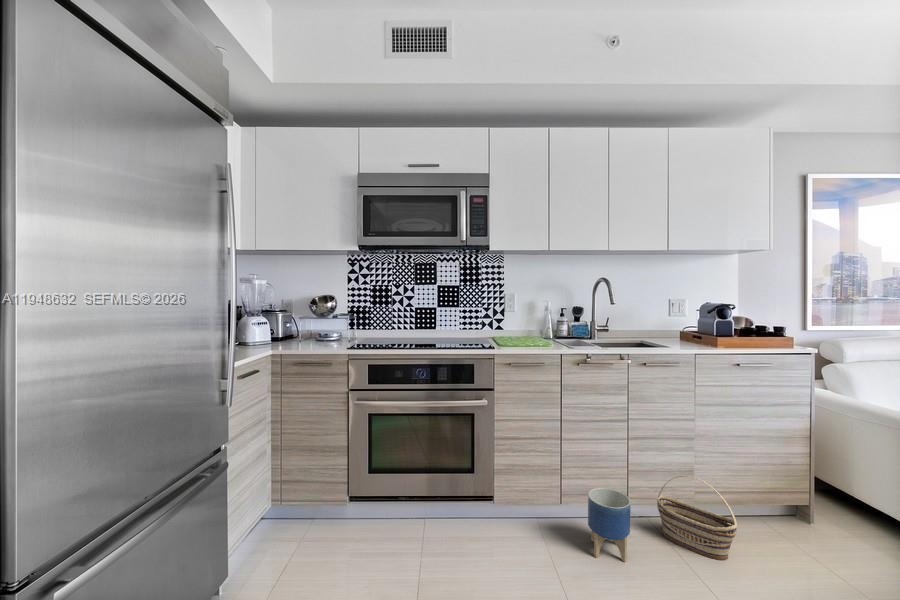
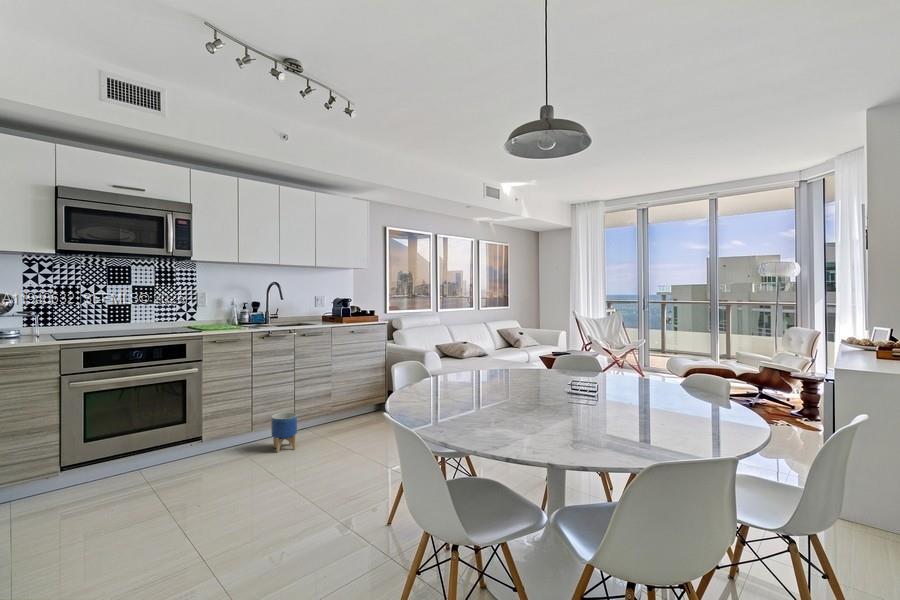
basket: present [657,476,737,560] -> none [312,396,351,436]

